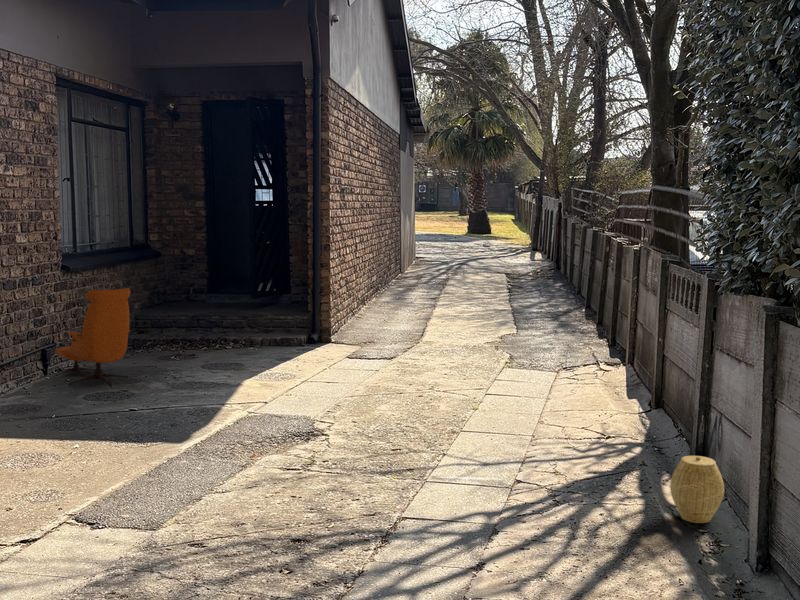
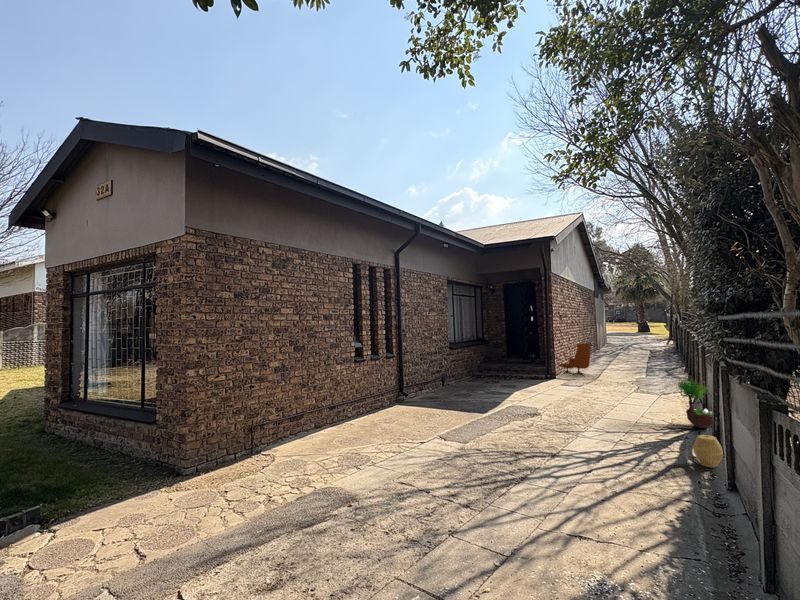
lounge chair: present [55,288,131,387] -> present [560,343,591,376]
potted tree: none [607,329,671,437] -> present [678,379,713,428]

